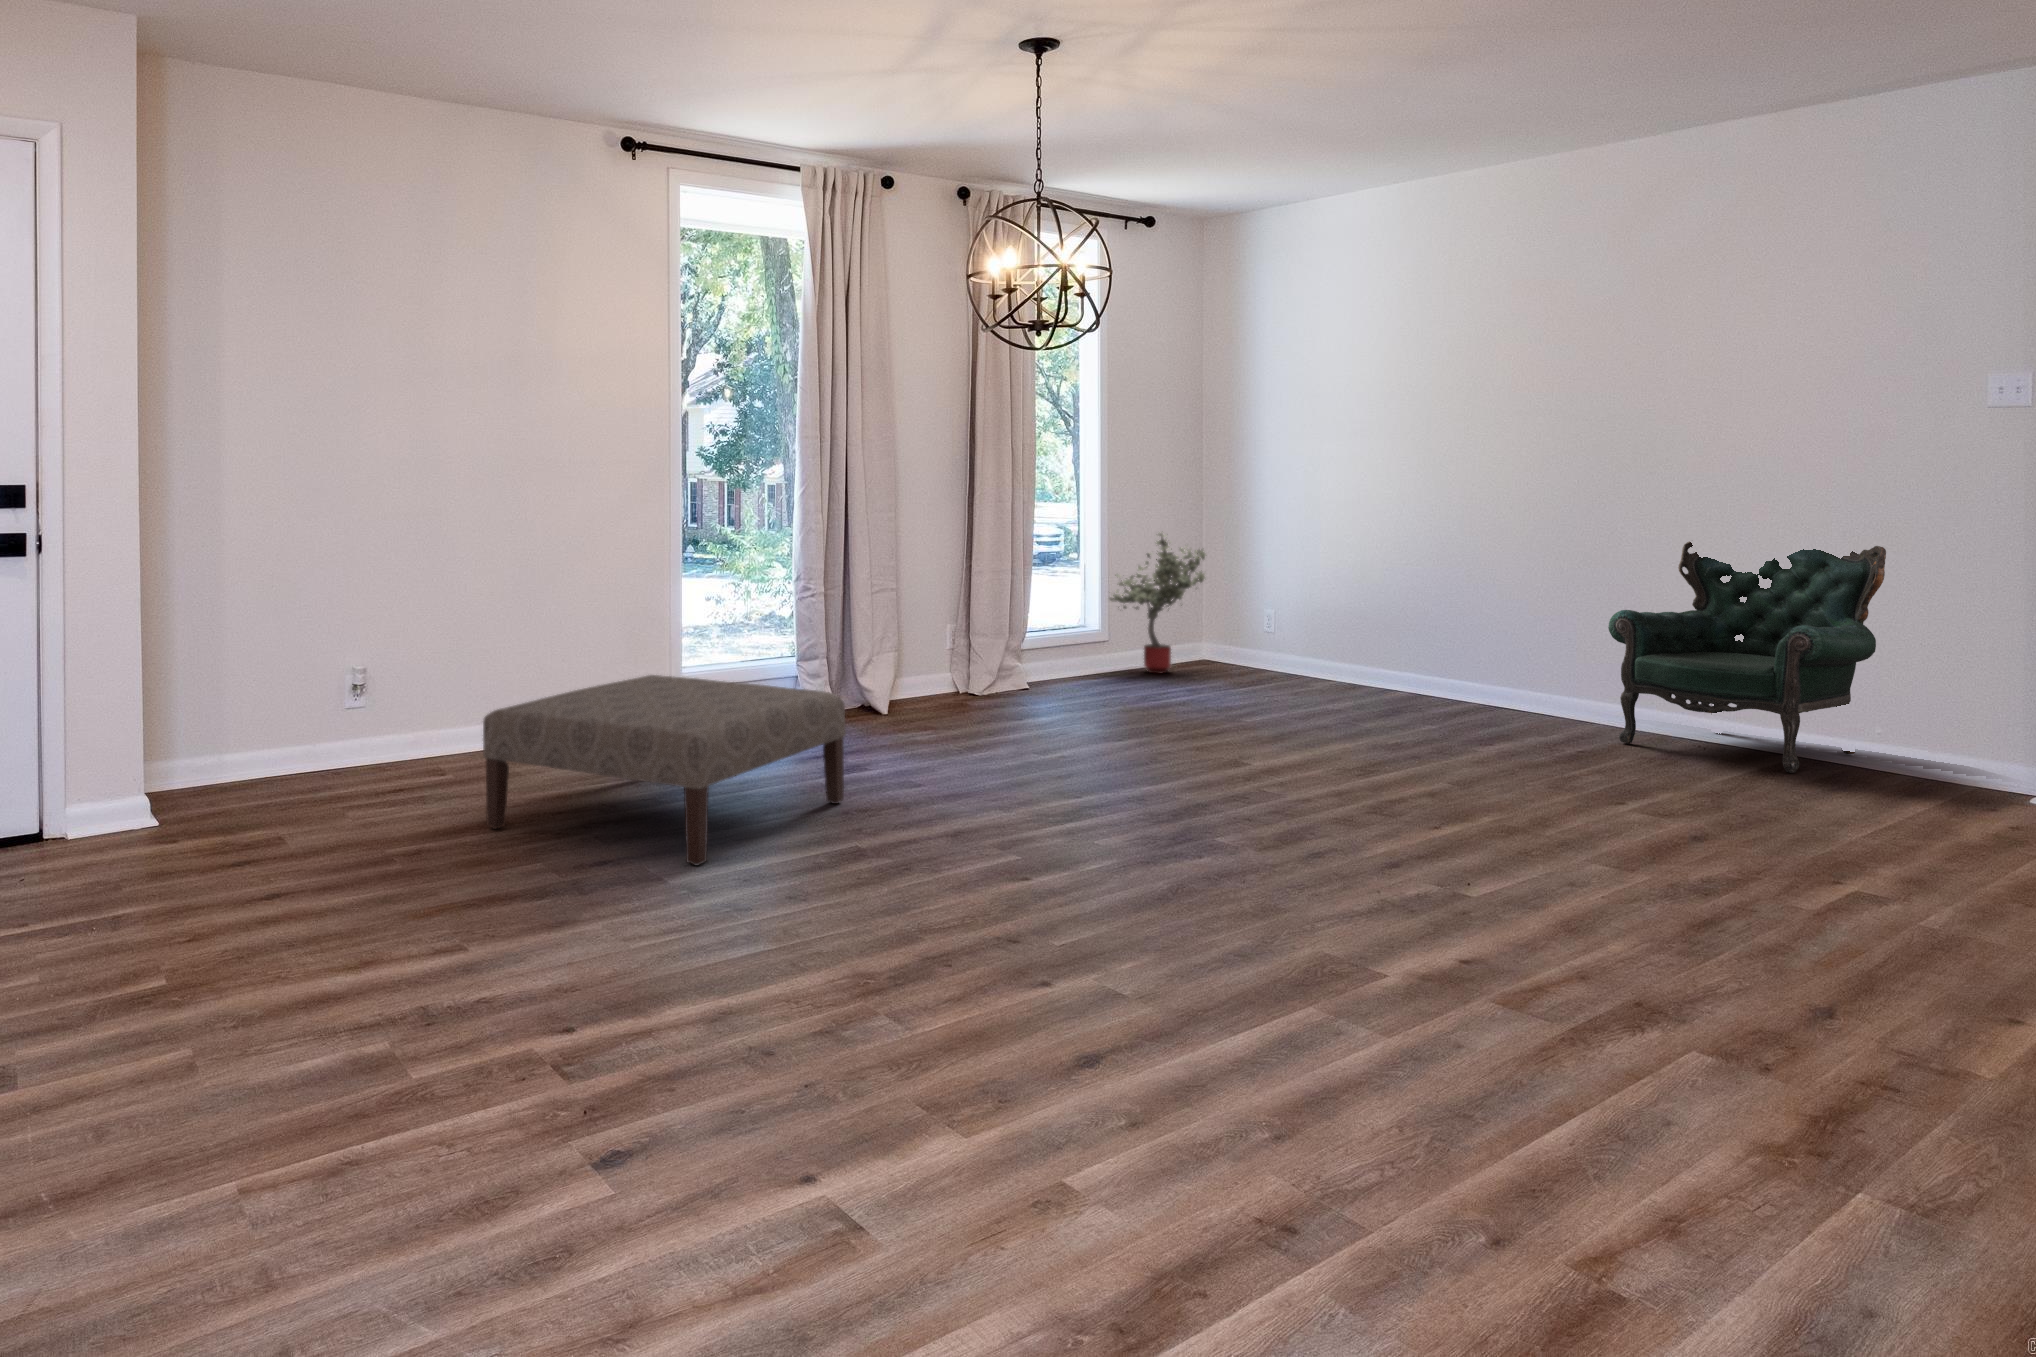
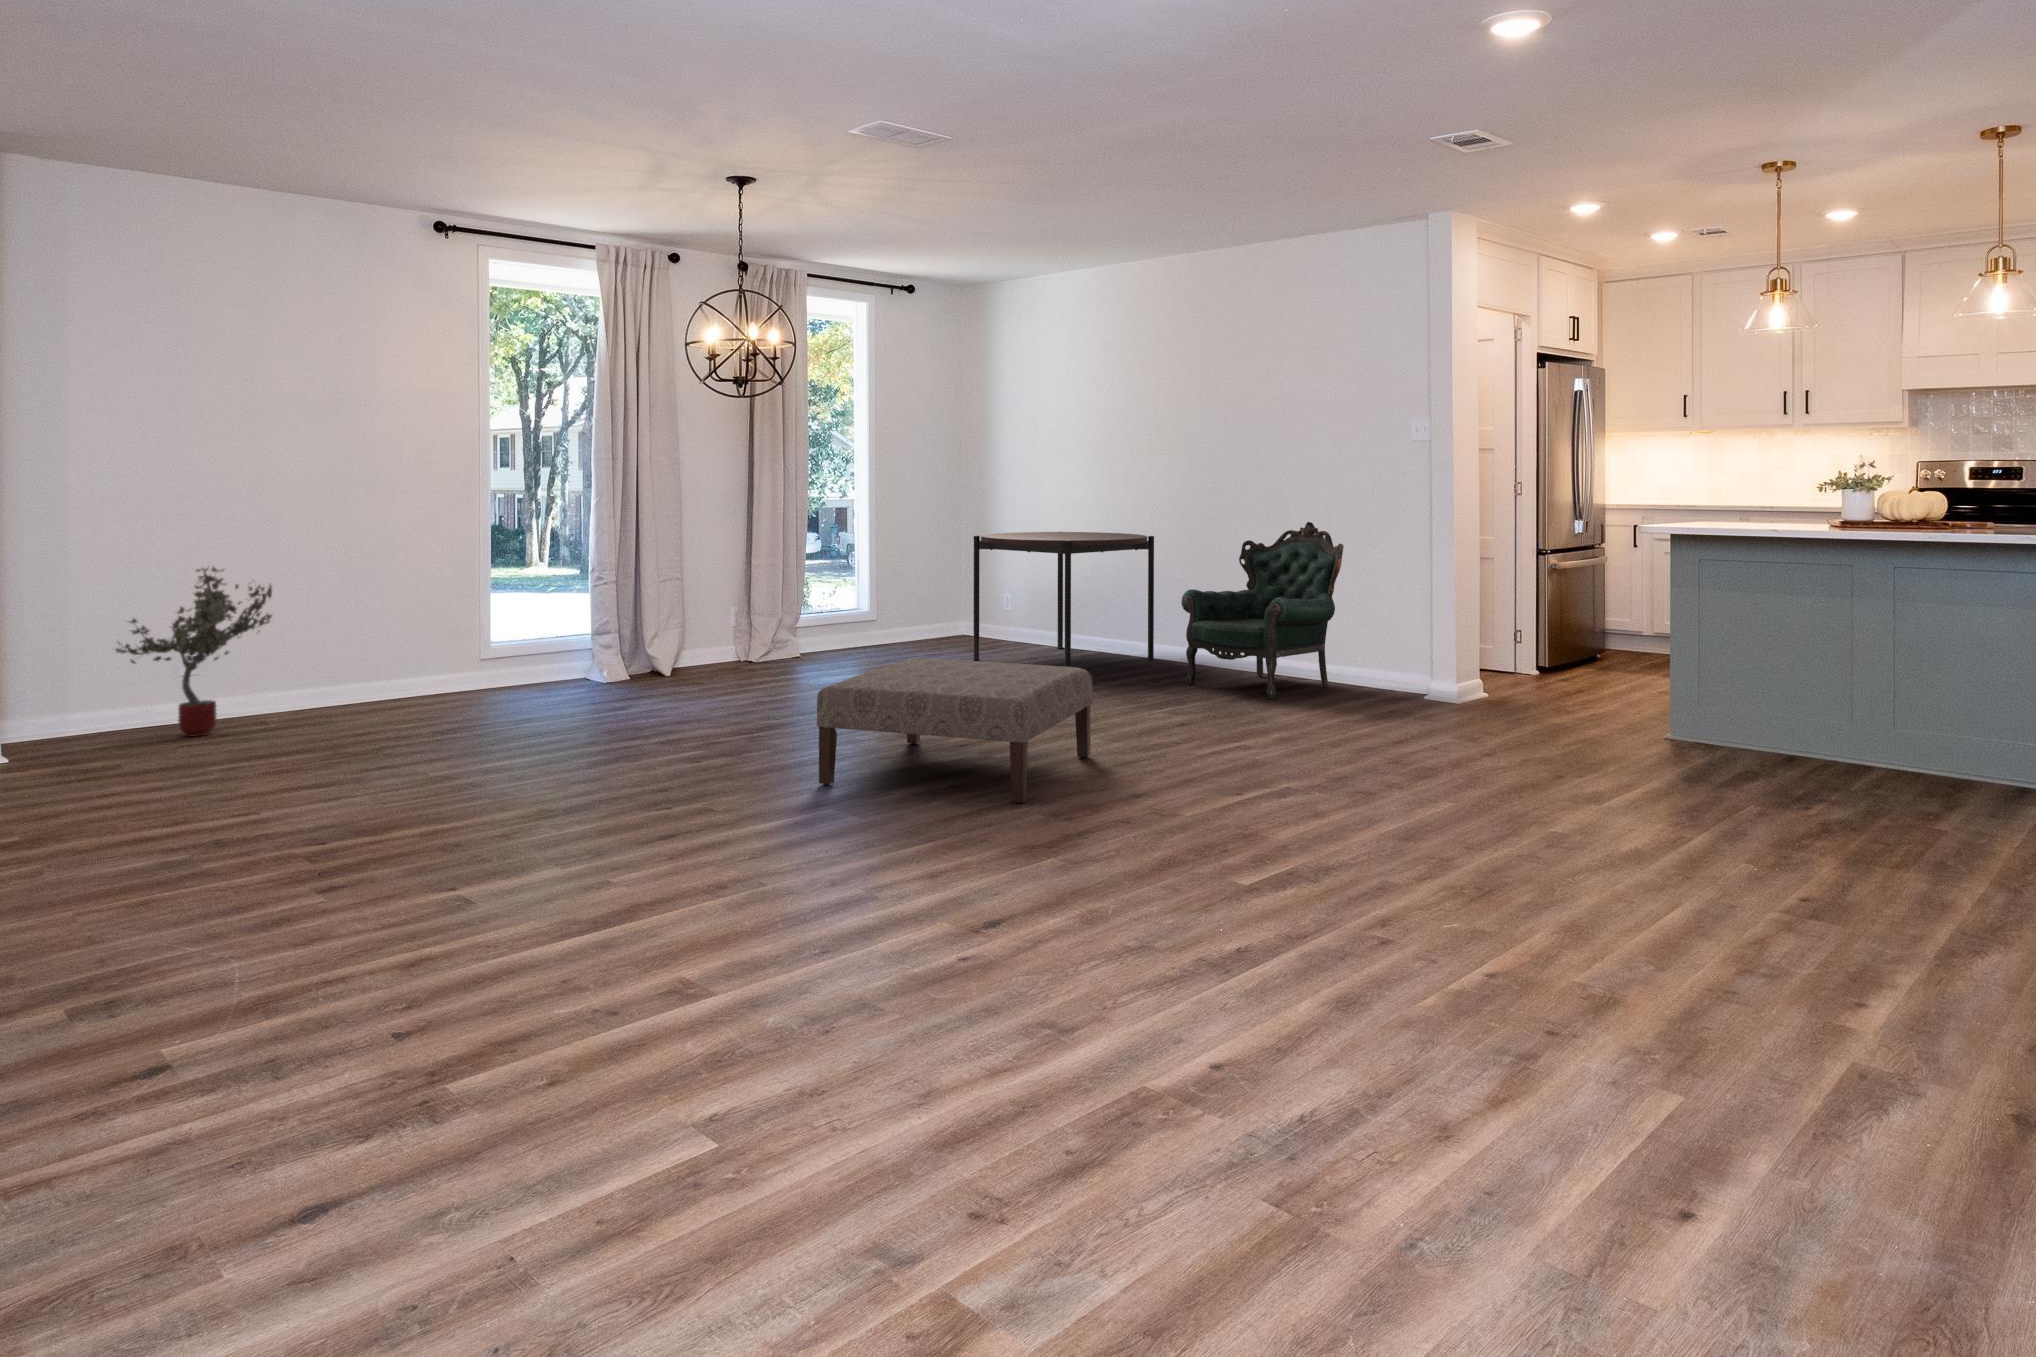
dining table: none [1266,528,1521,722] -> present [973,532,1154,667]
potted tree: present [1109,532,1206,673] -> present [116,567,272,737]
ottoman: present [483,675,846,866] -> present [817,658,1093,804]

